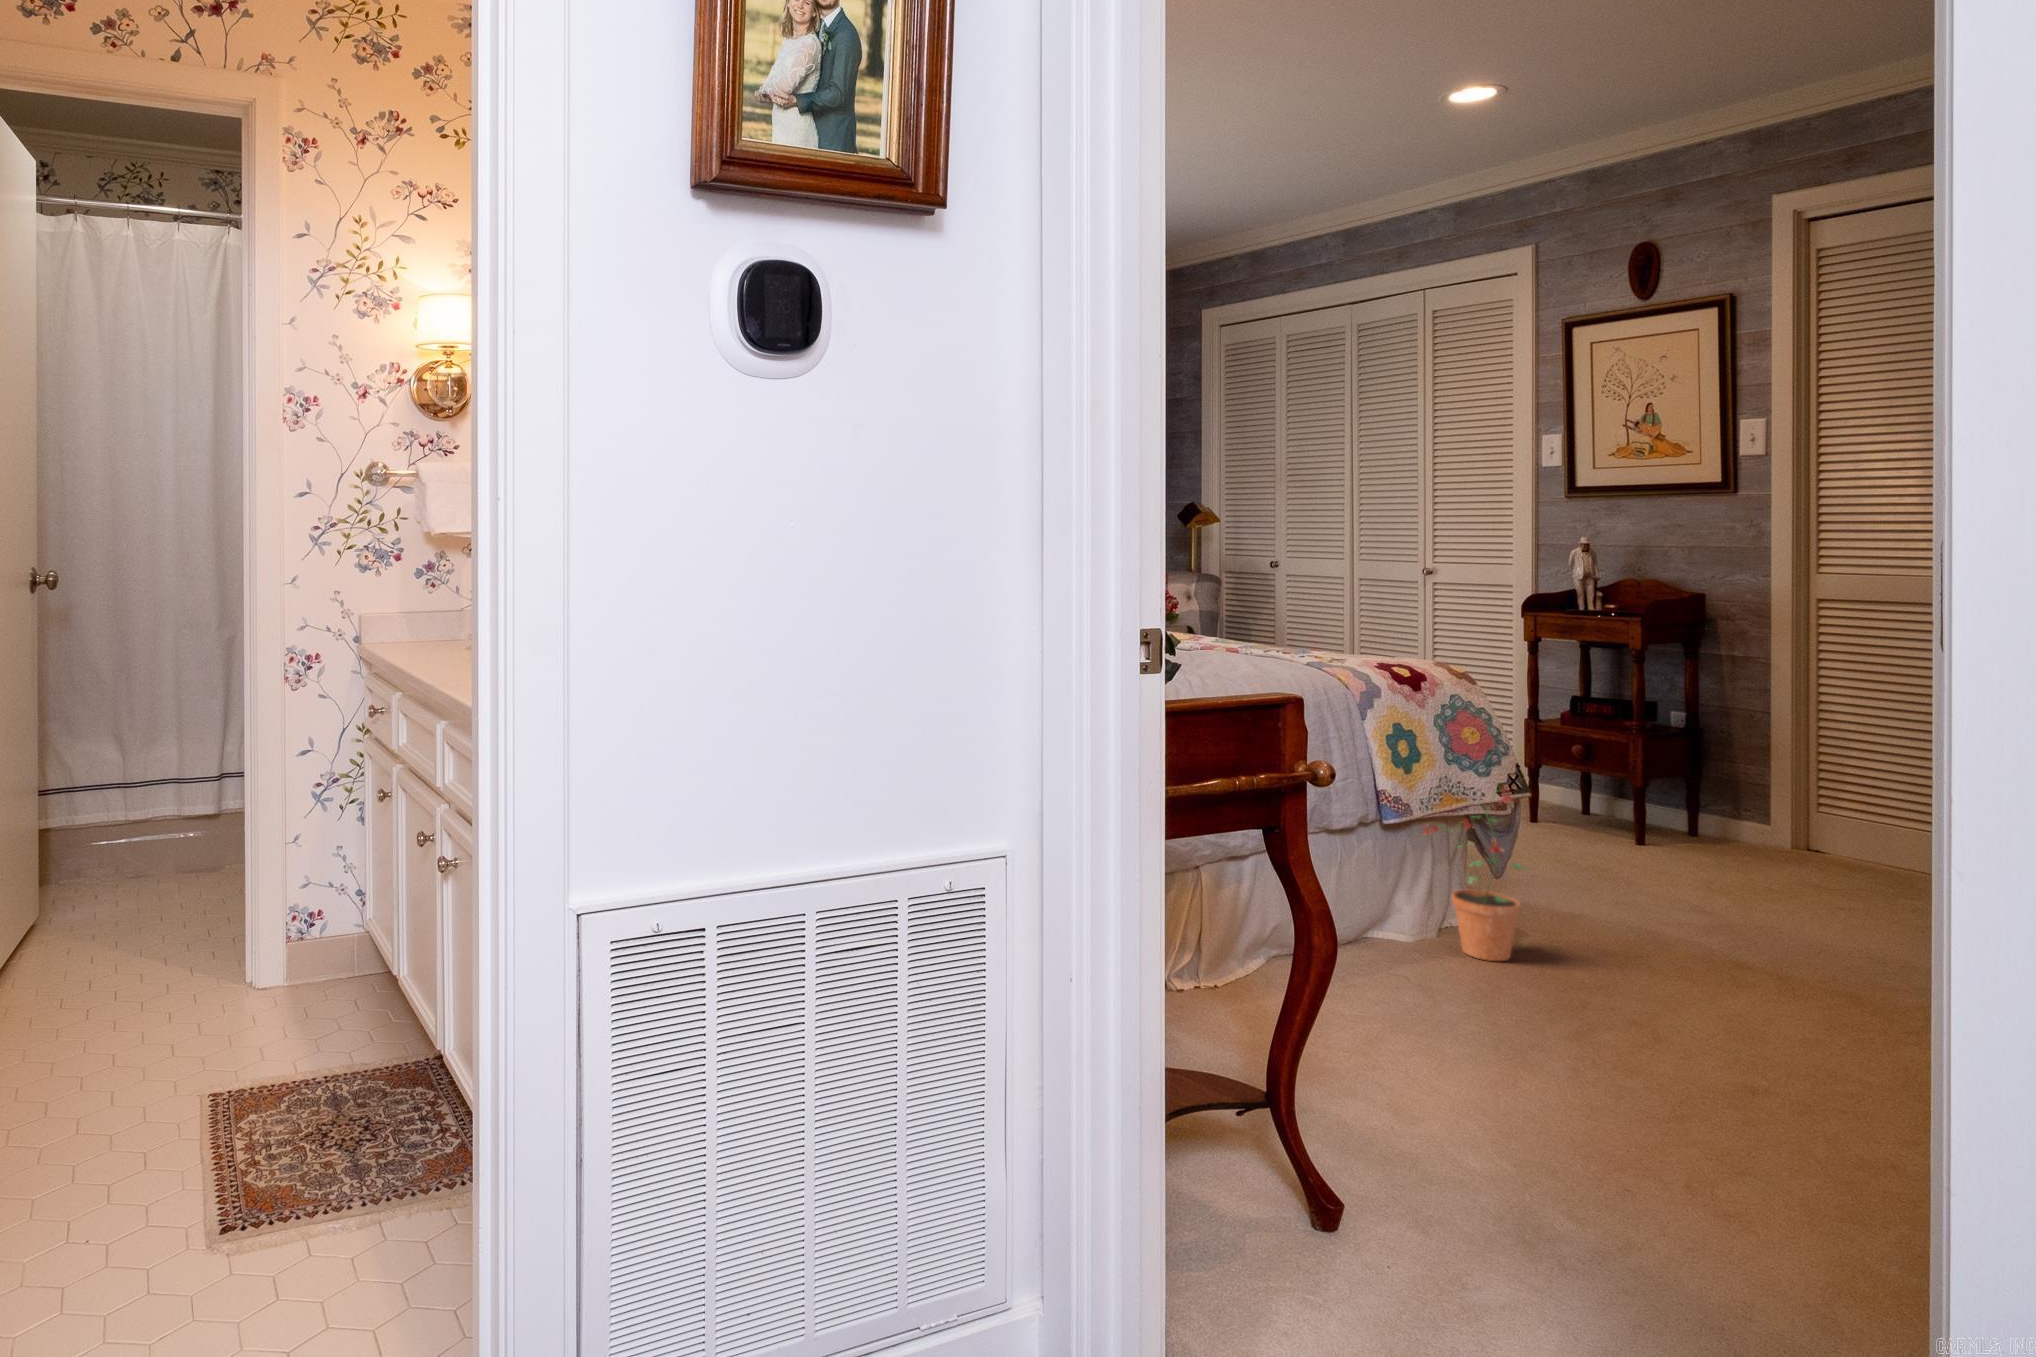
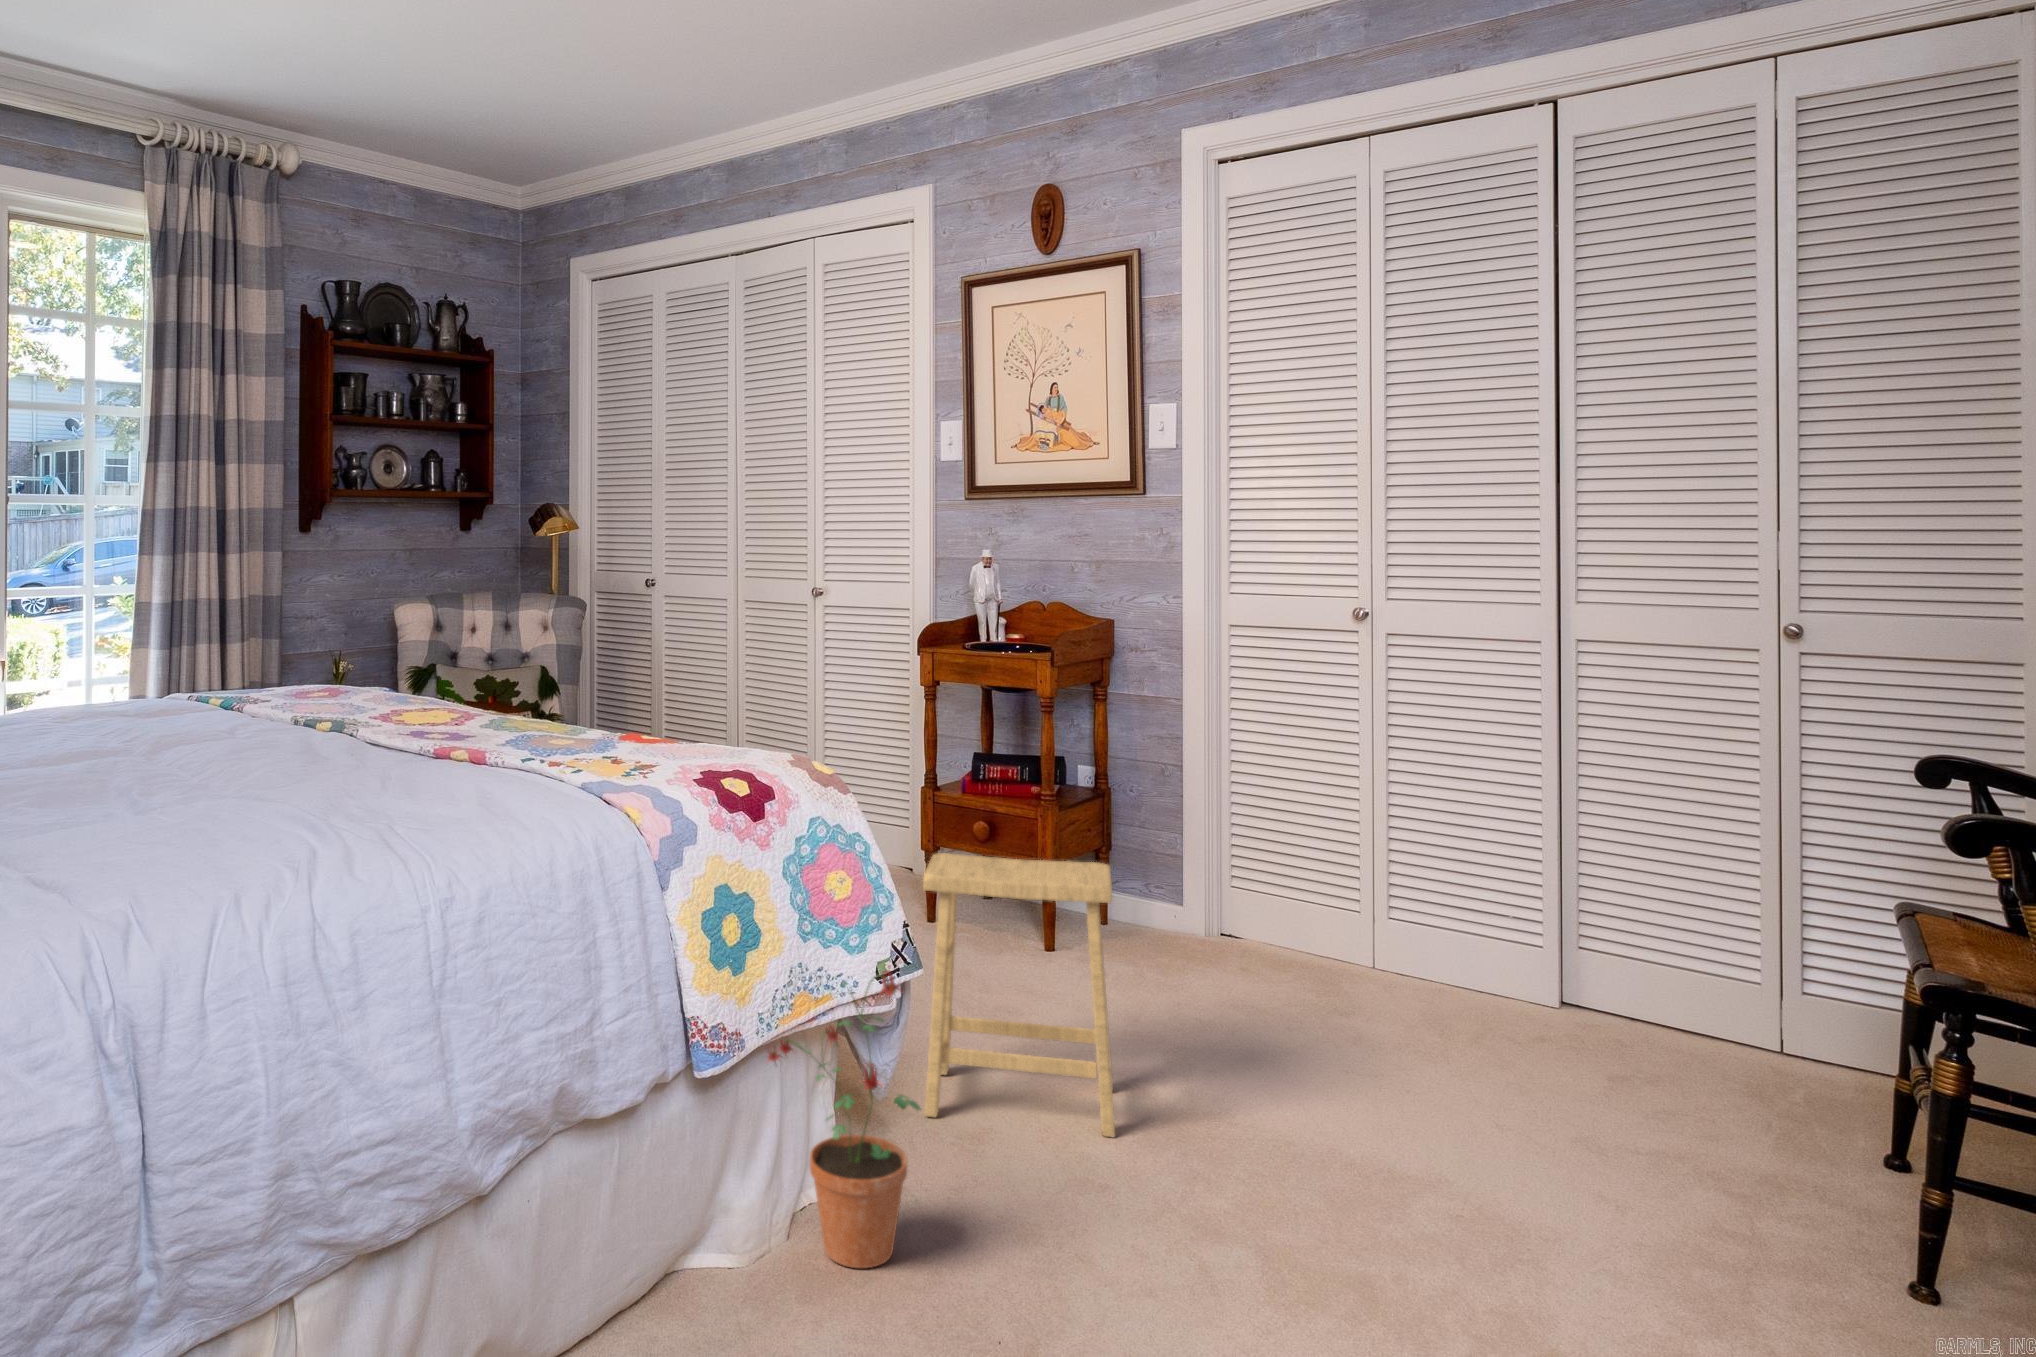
footstool: none [1530,743,1687,937] -> present [923,853,1116,1137]

